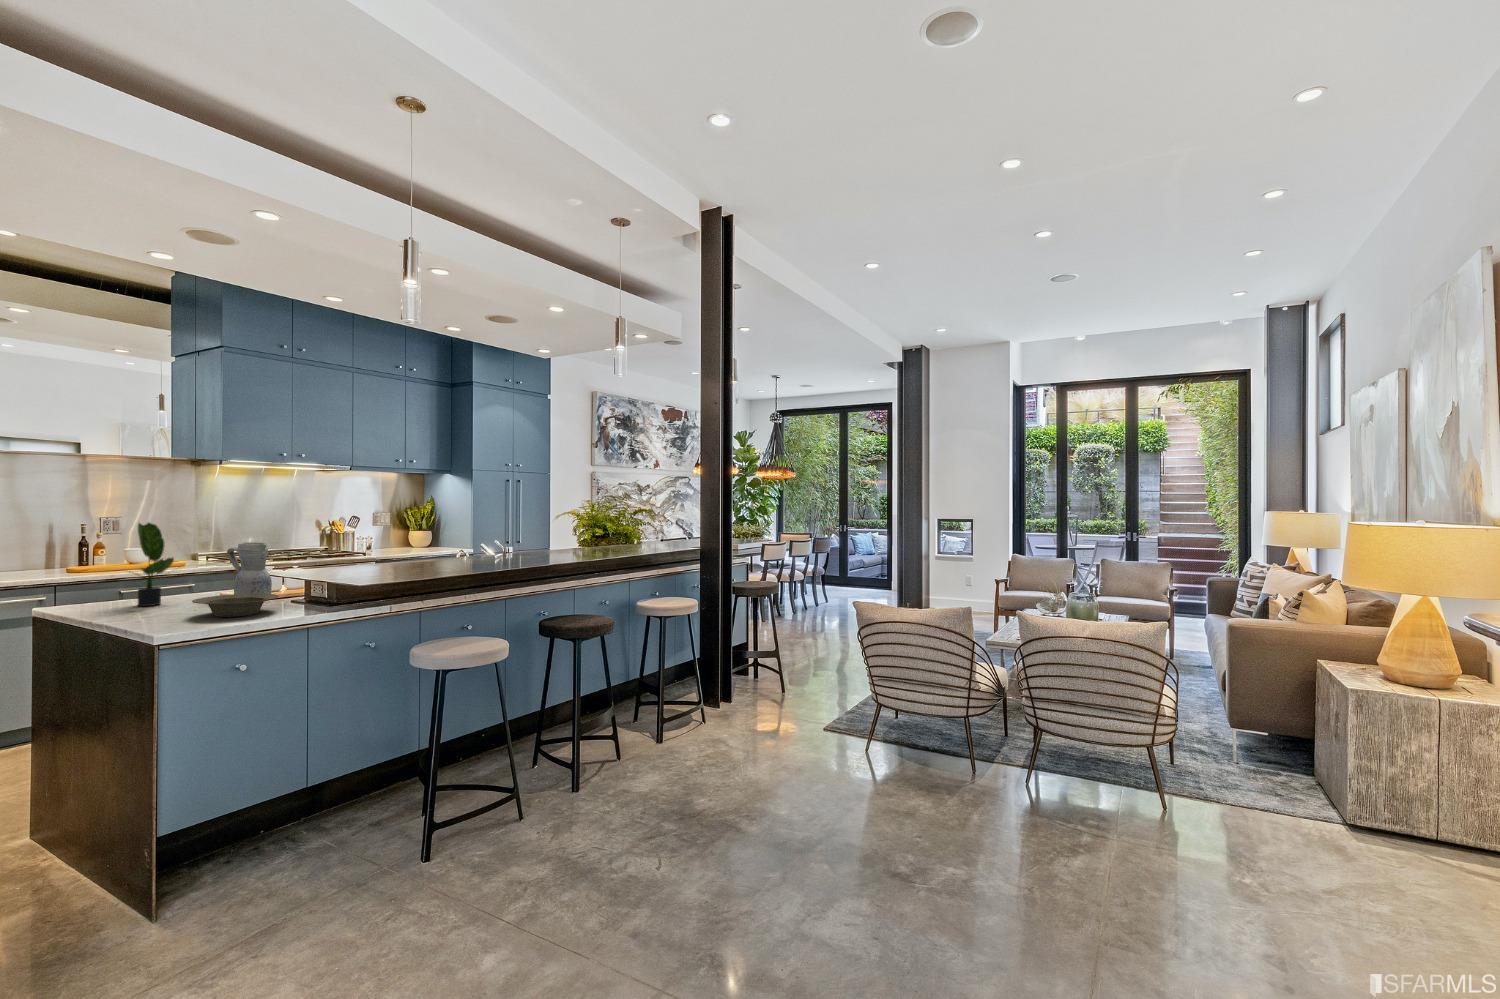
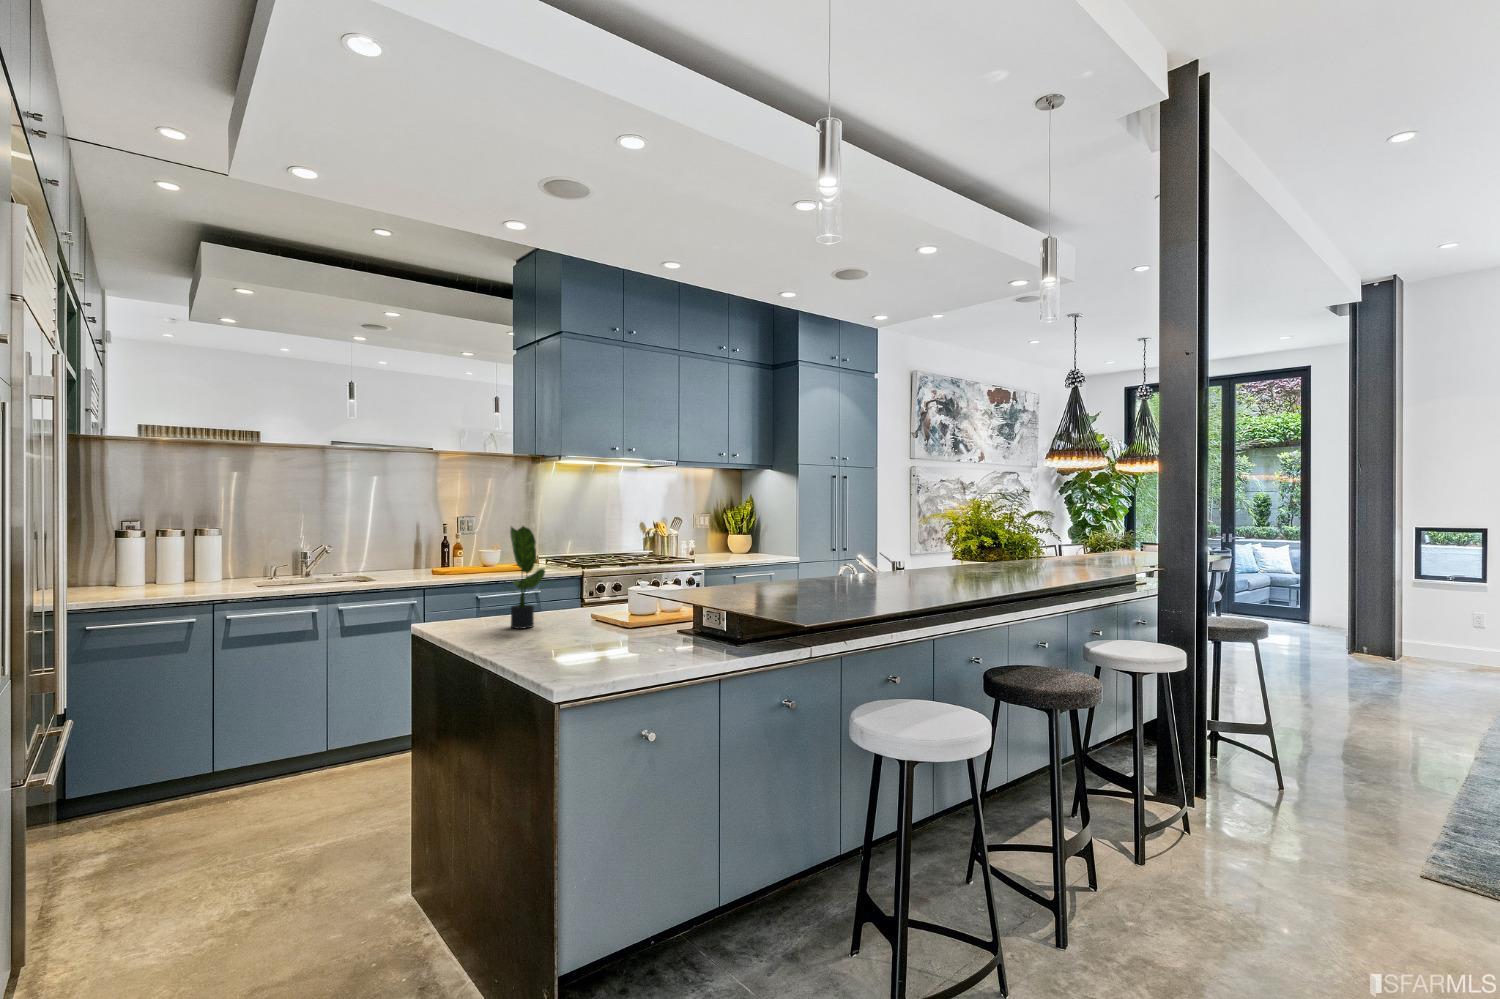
ceramic pitcher: present [227,542,272,594] -> none [600,551,648,626]
bowl: present [192,594,279,617] -> none [576,620,671,653]

